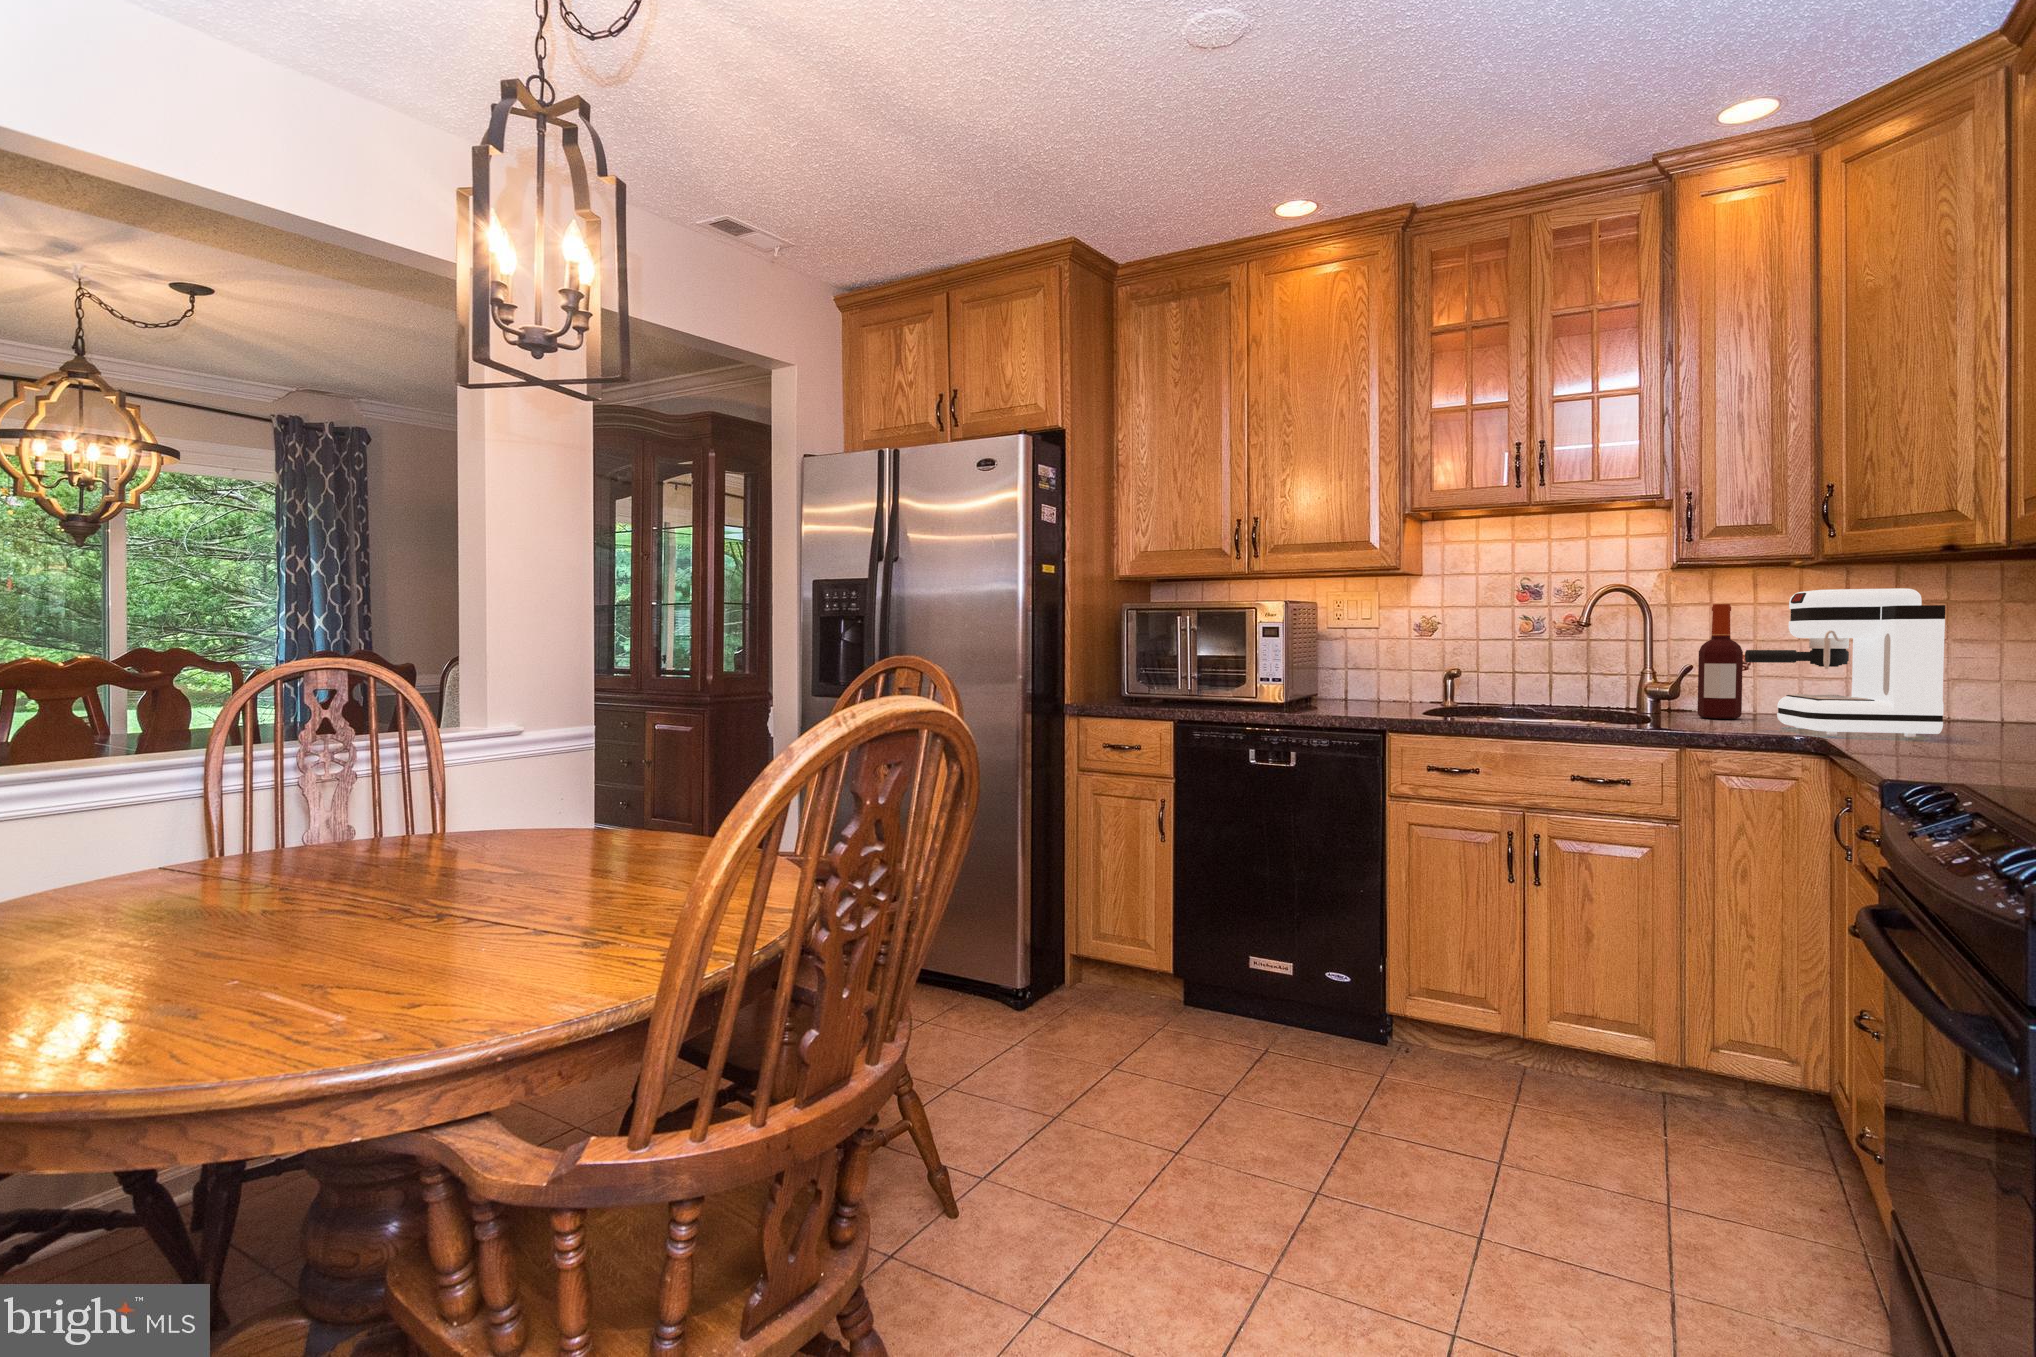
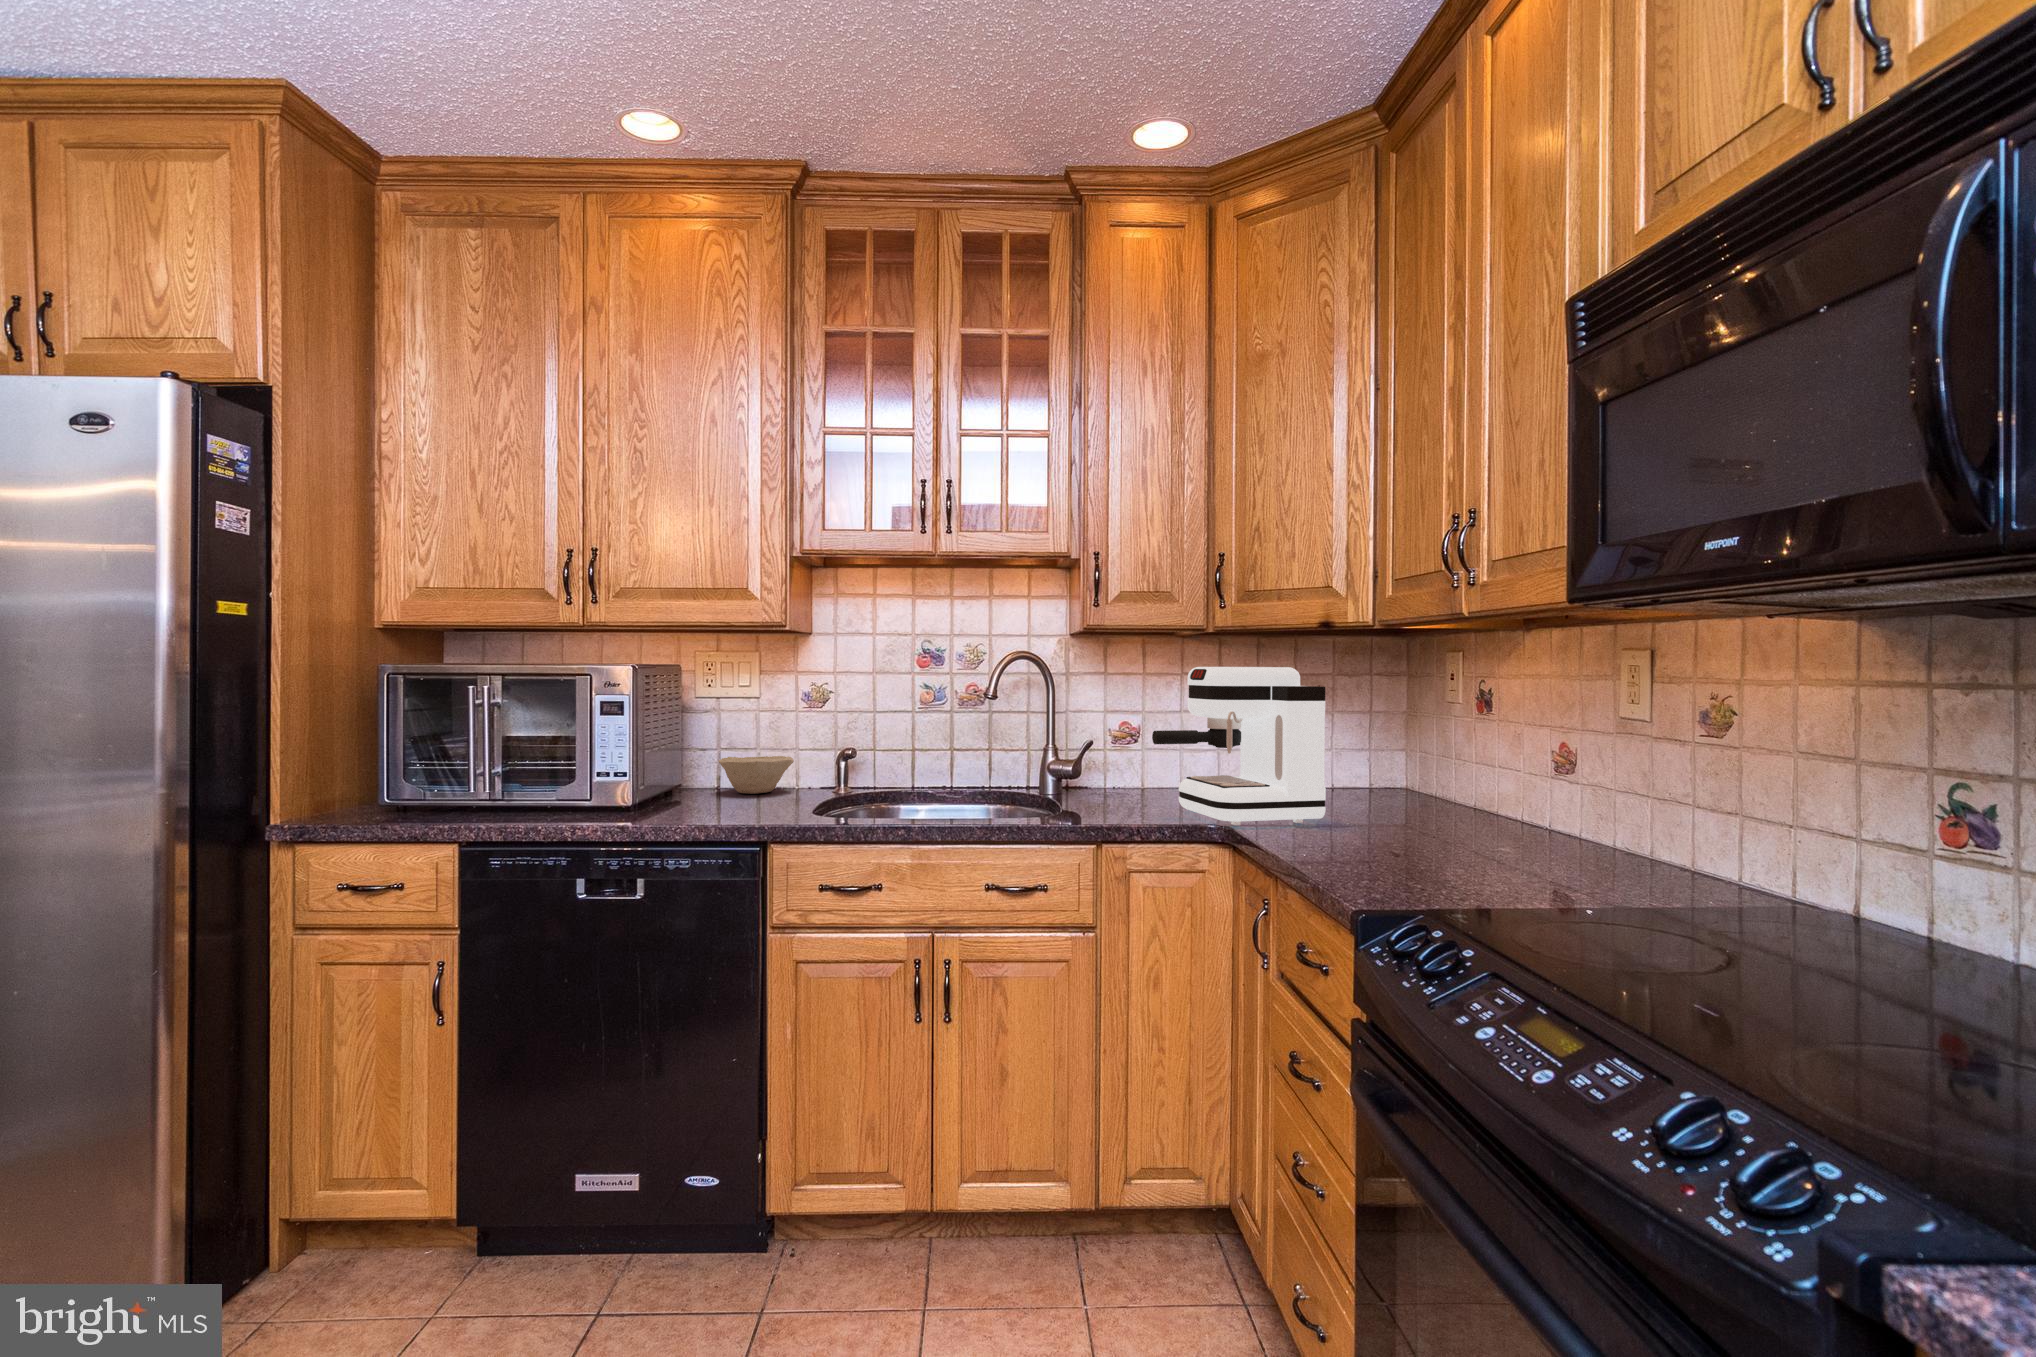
bottle: present [1697,604,1743,719] -> none [1099,675,1139,800]
bowl: none [1345,676,1406,705] -> present [719,756,794,794]

